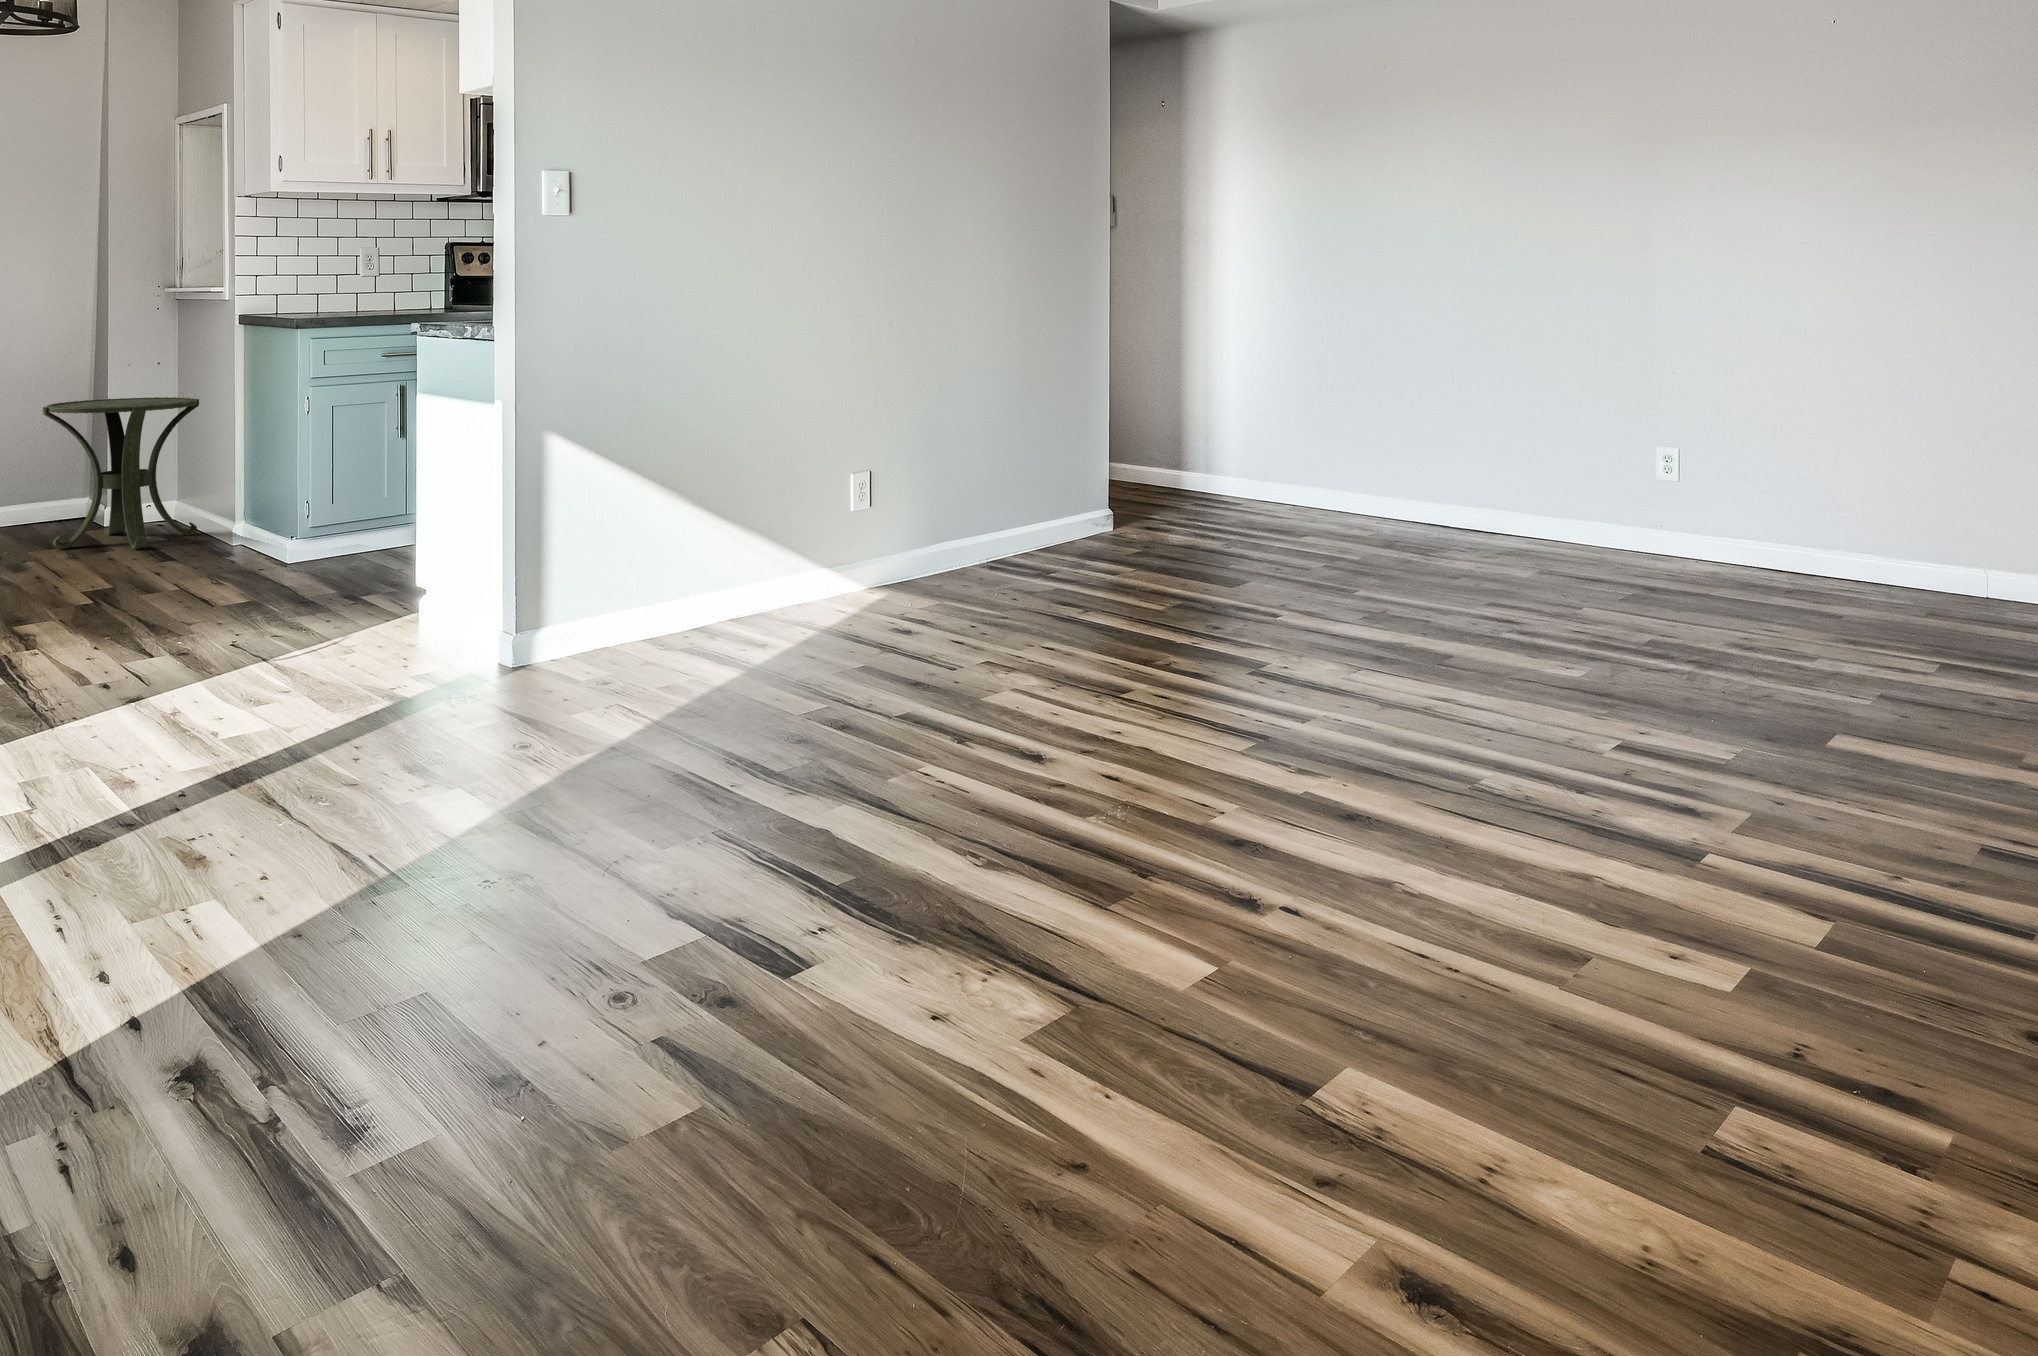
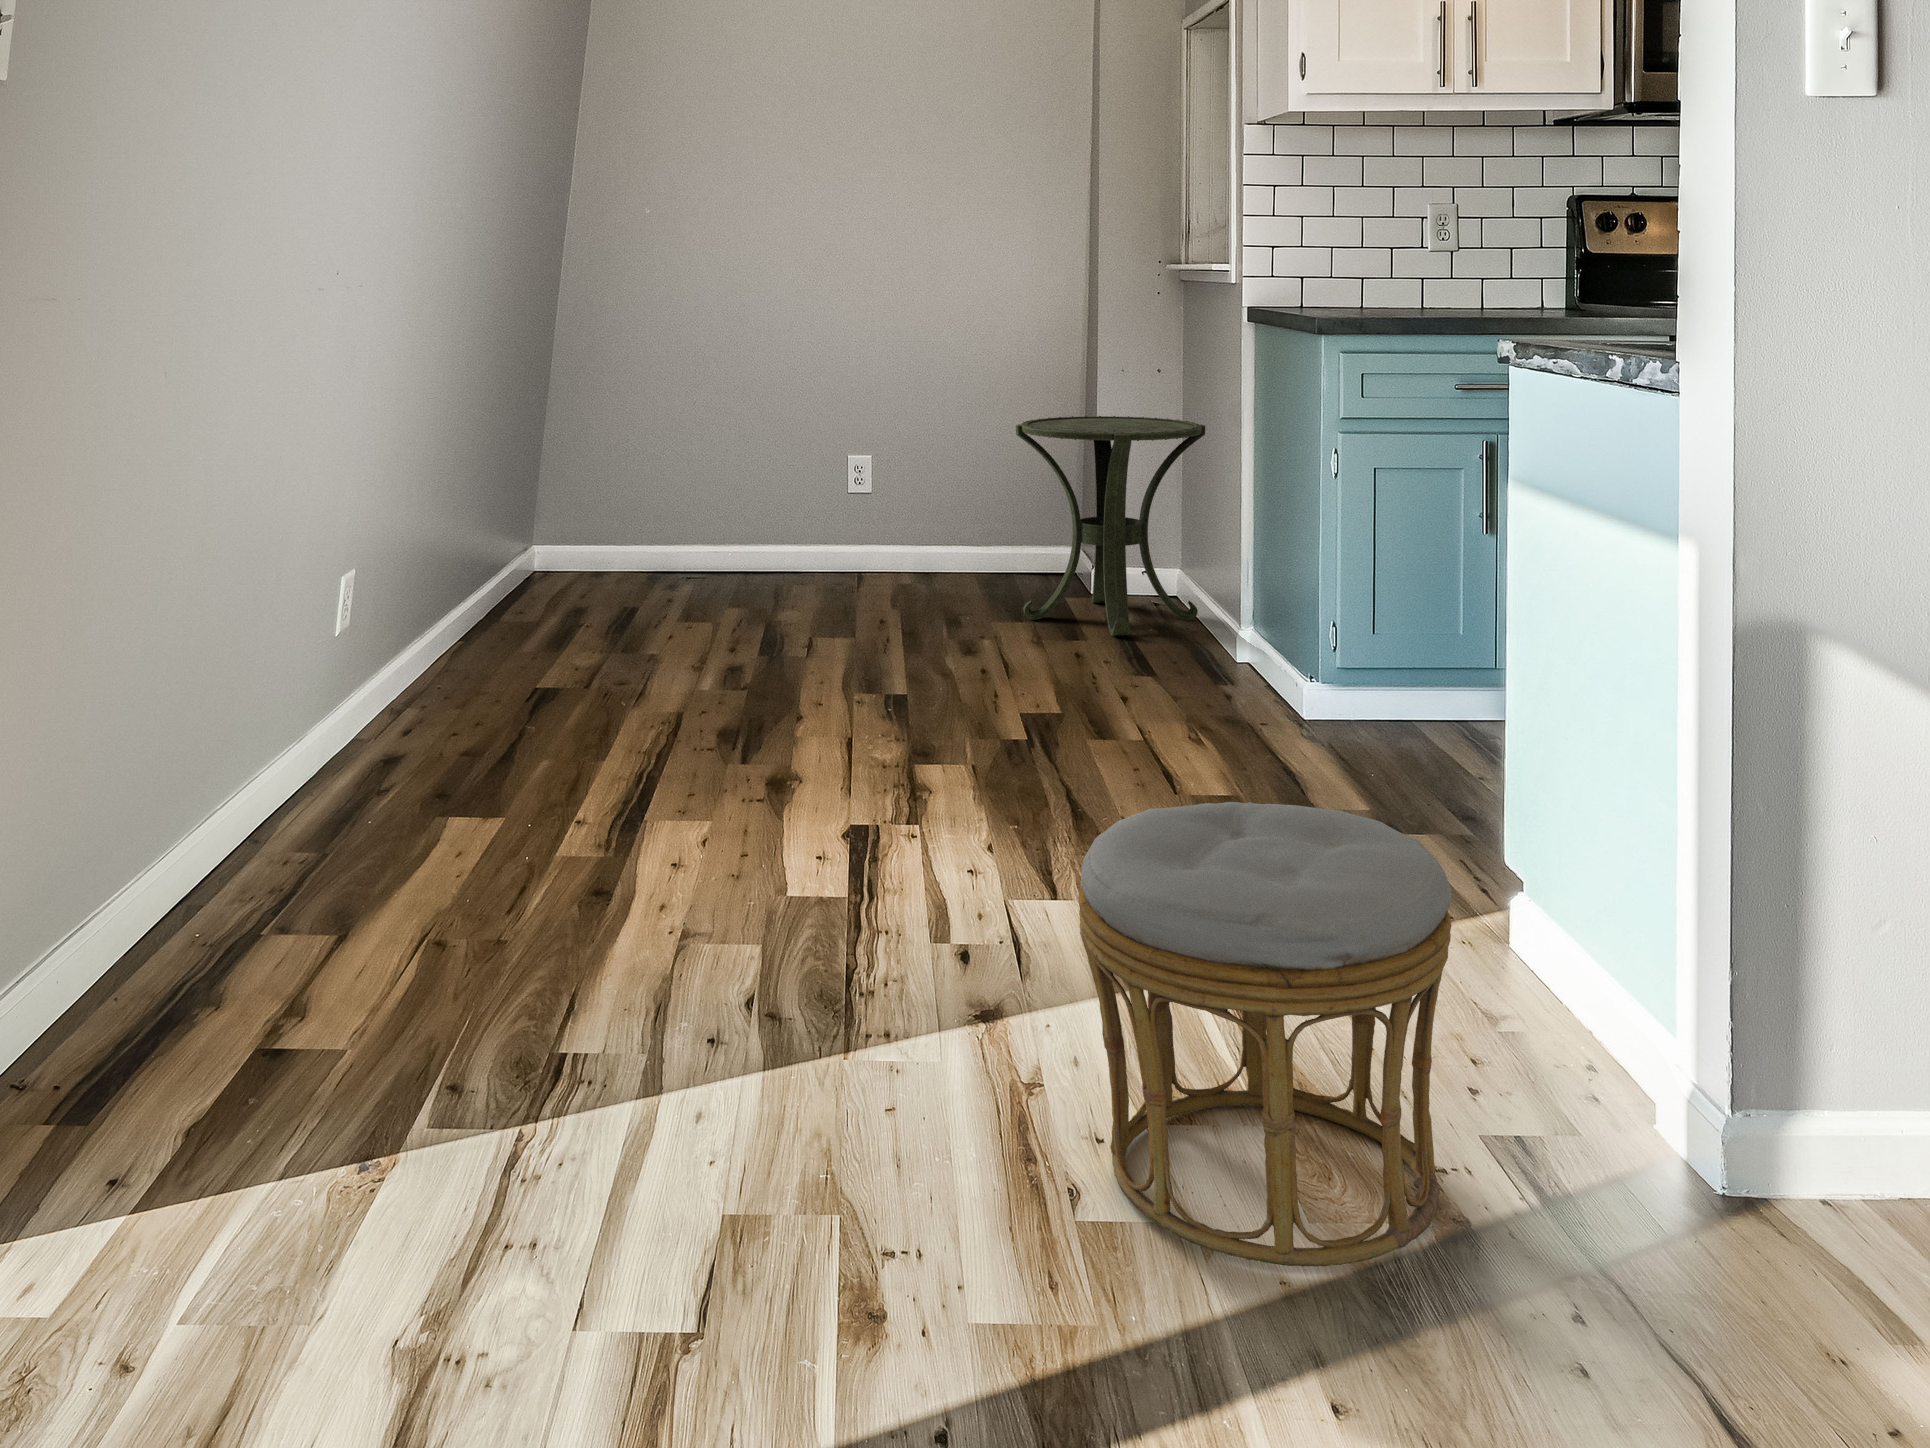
ottoman: none [207,545,396,732] -> present [1078,802,1452,1266]

